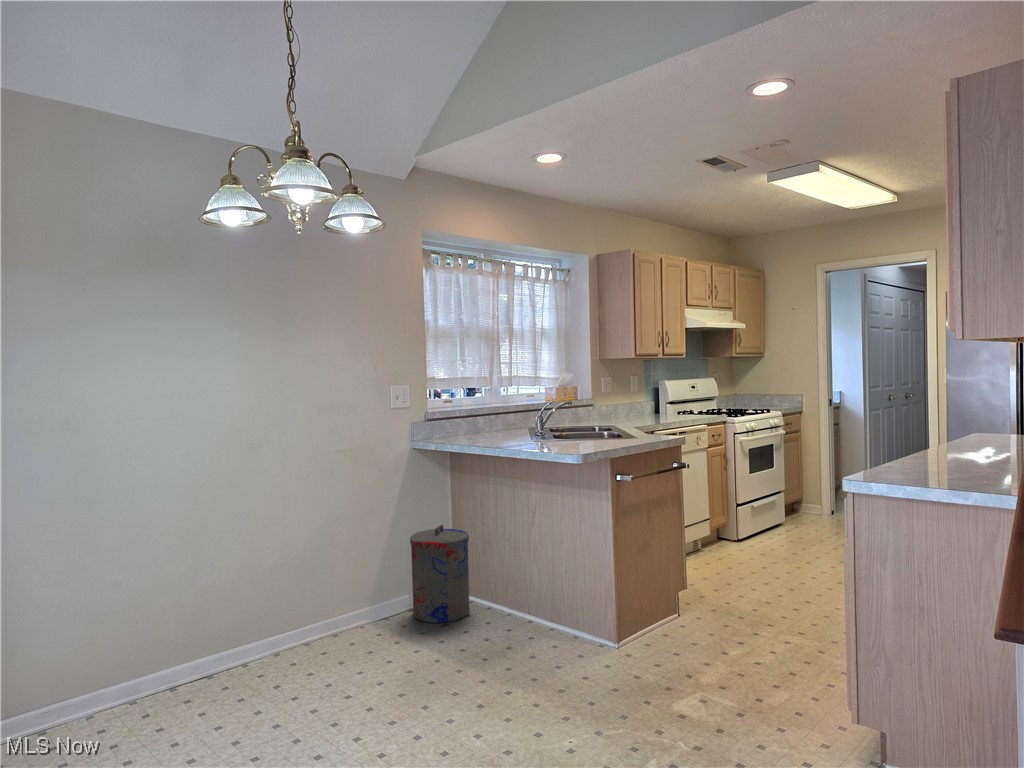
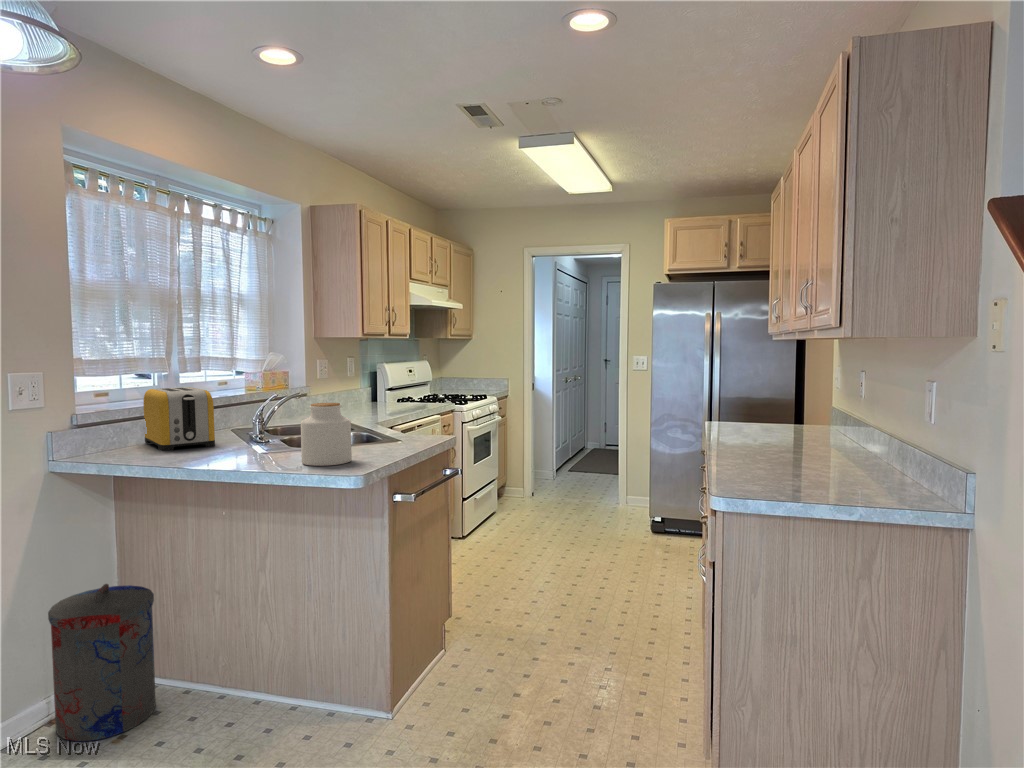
toaster: none [468,397,509,440] -> present [143,387,215,451]
jar: none [549,406,584,450] -> present [301,403,352,466]

